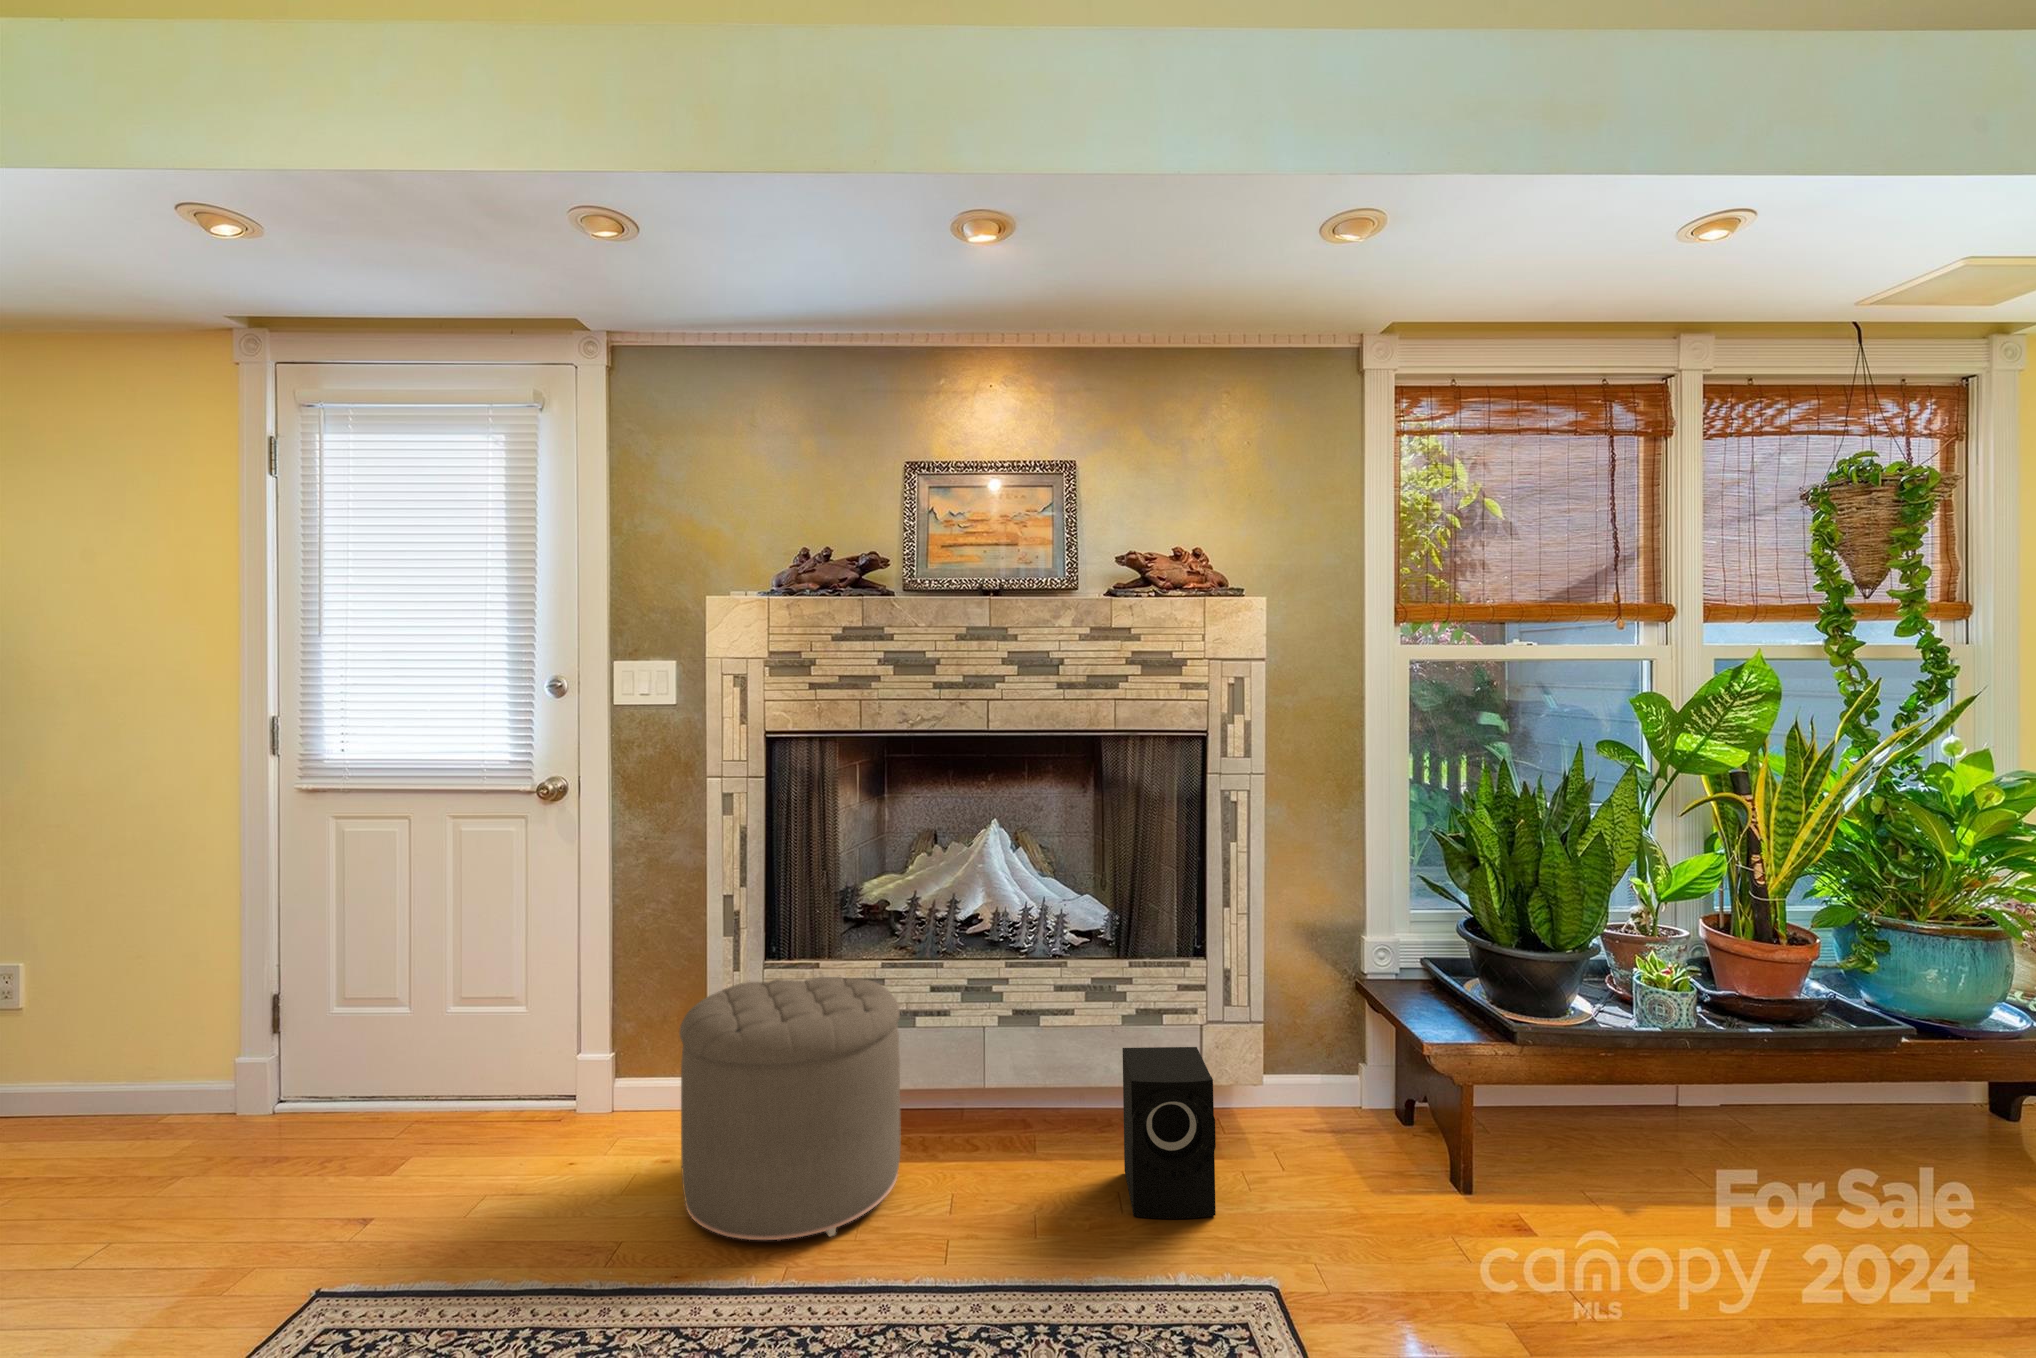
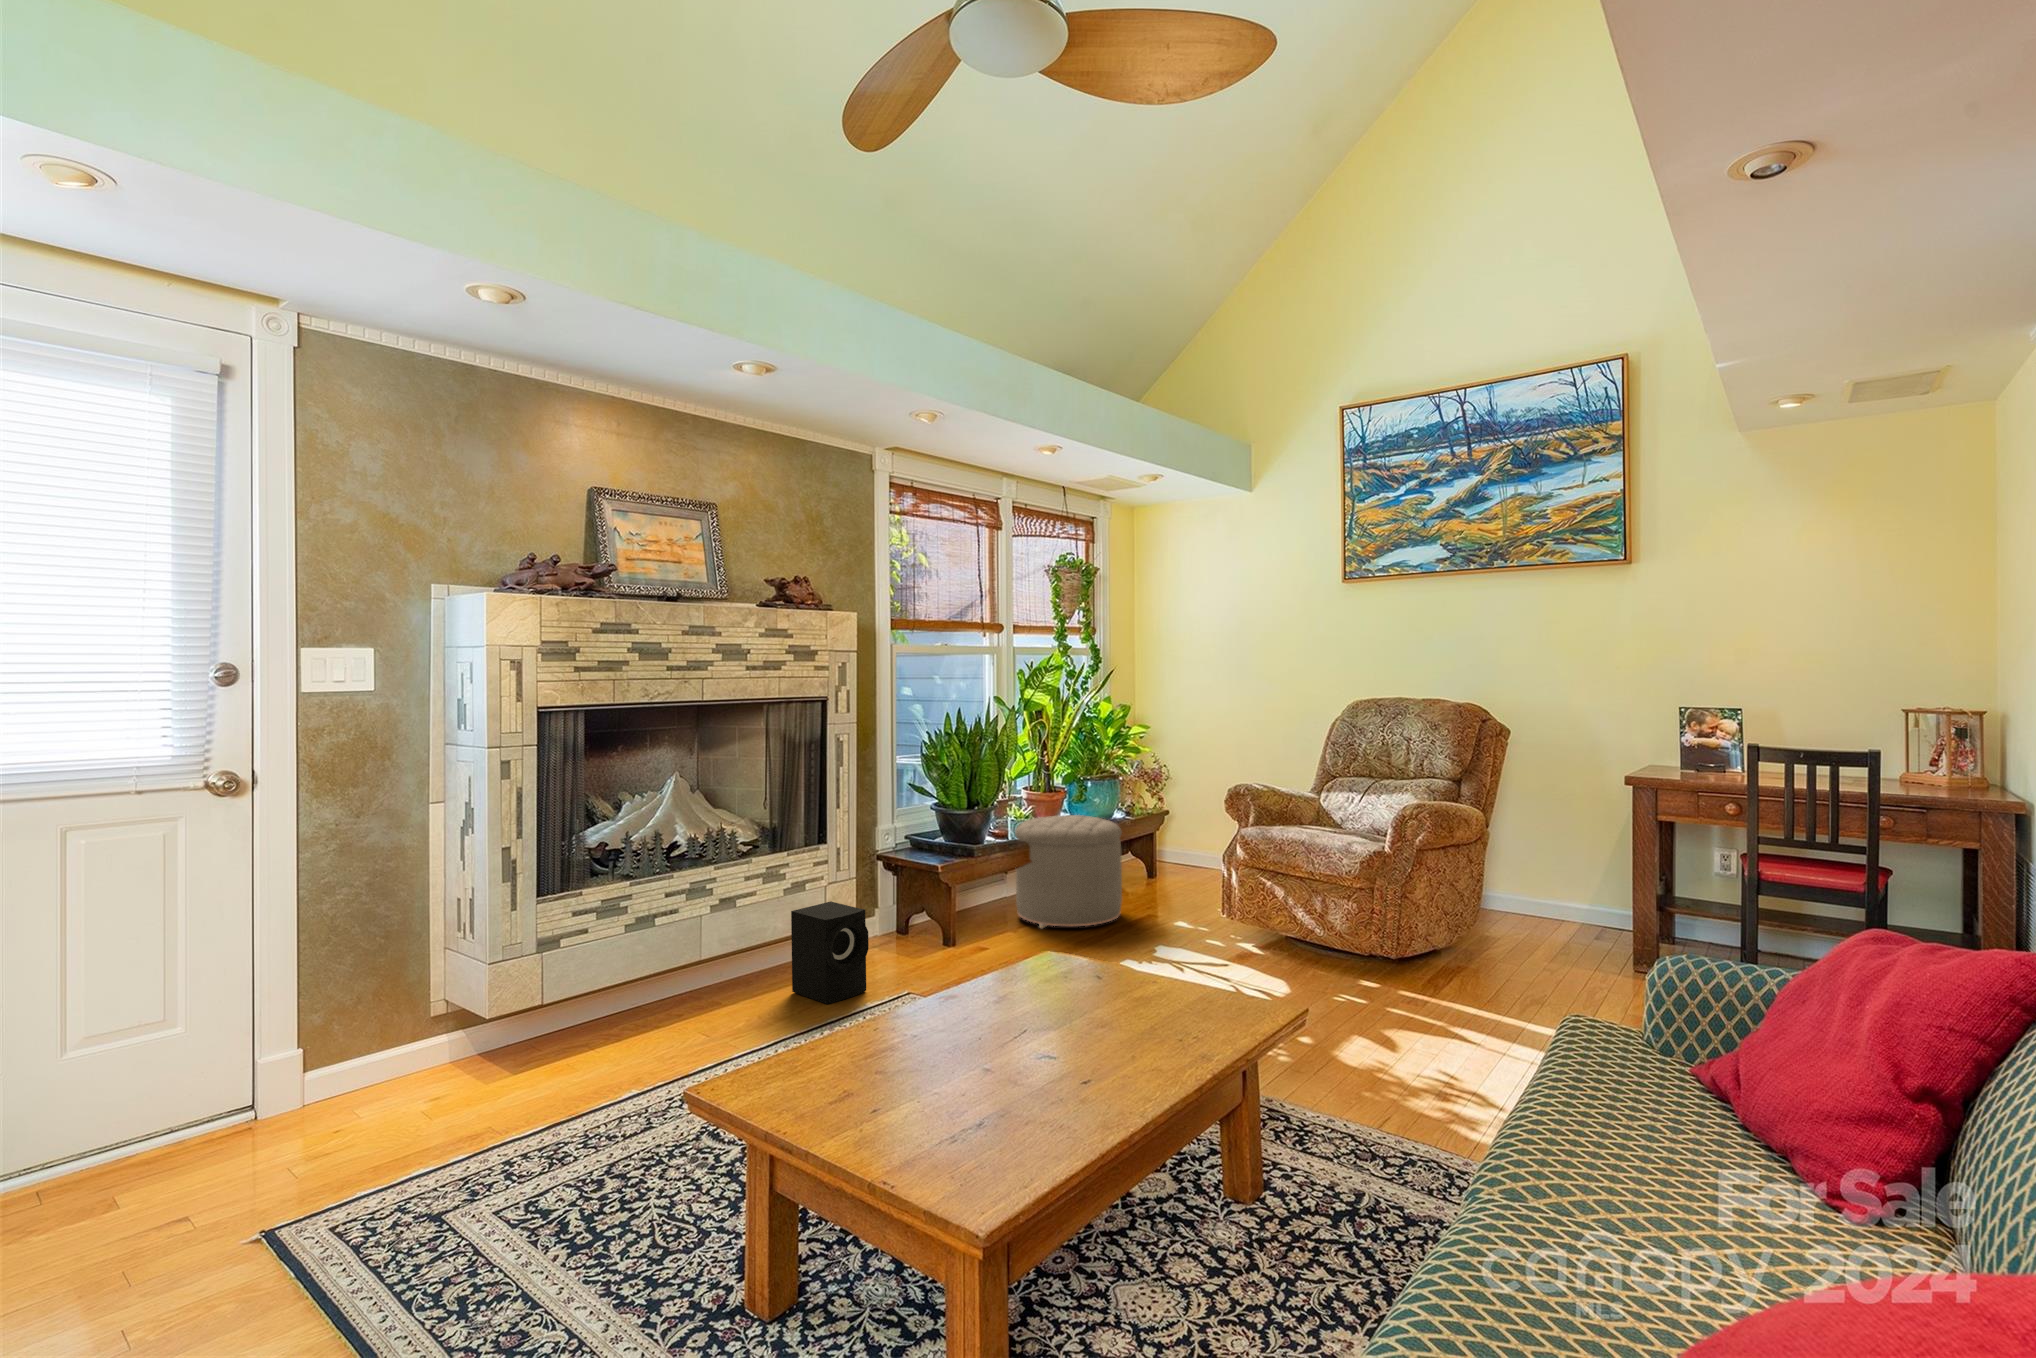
ottoman: present [680,975,900,1240] -> present [1015,815,1122,929]

